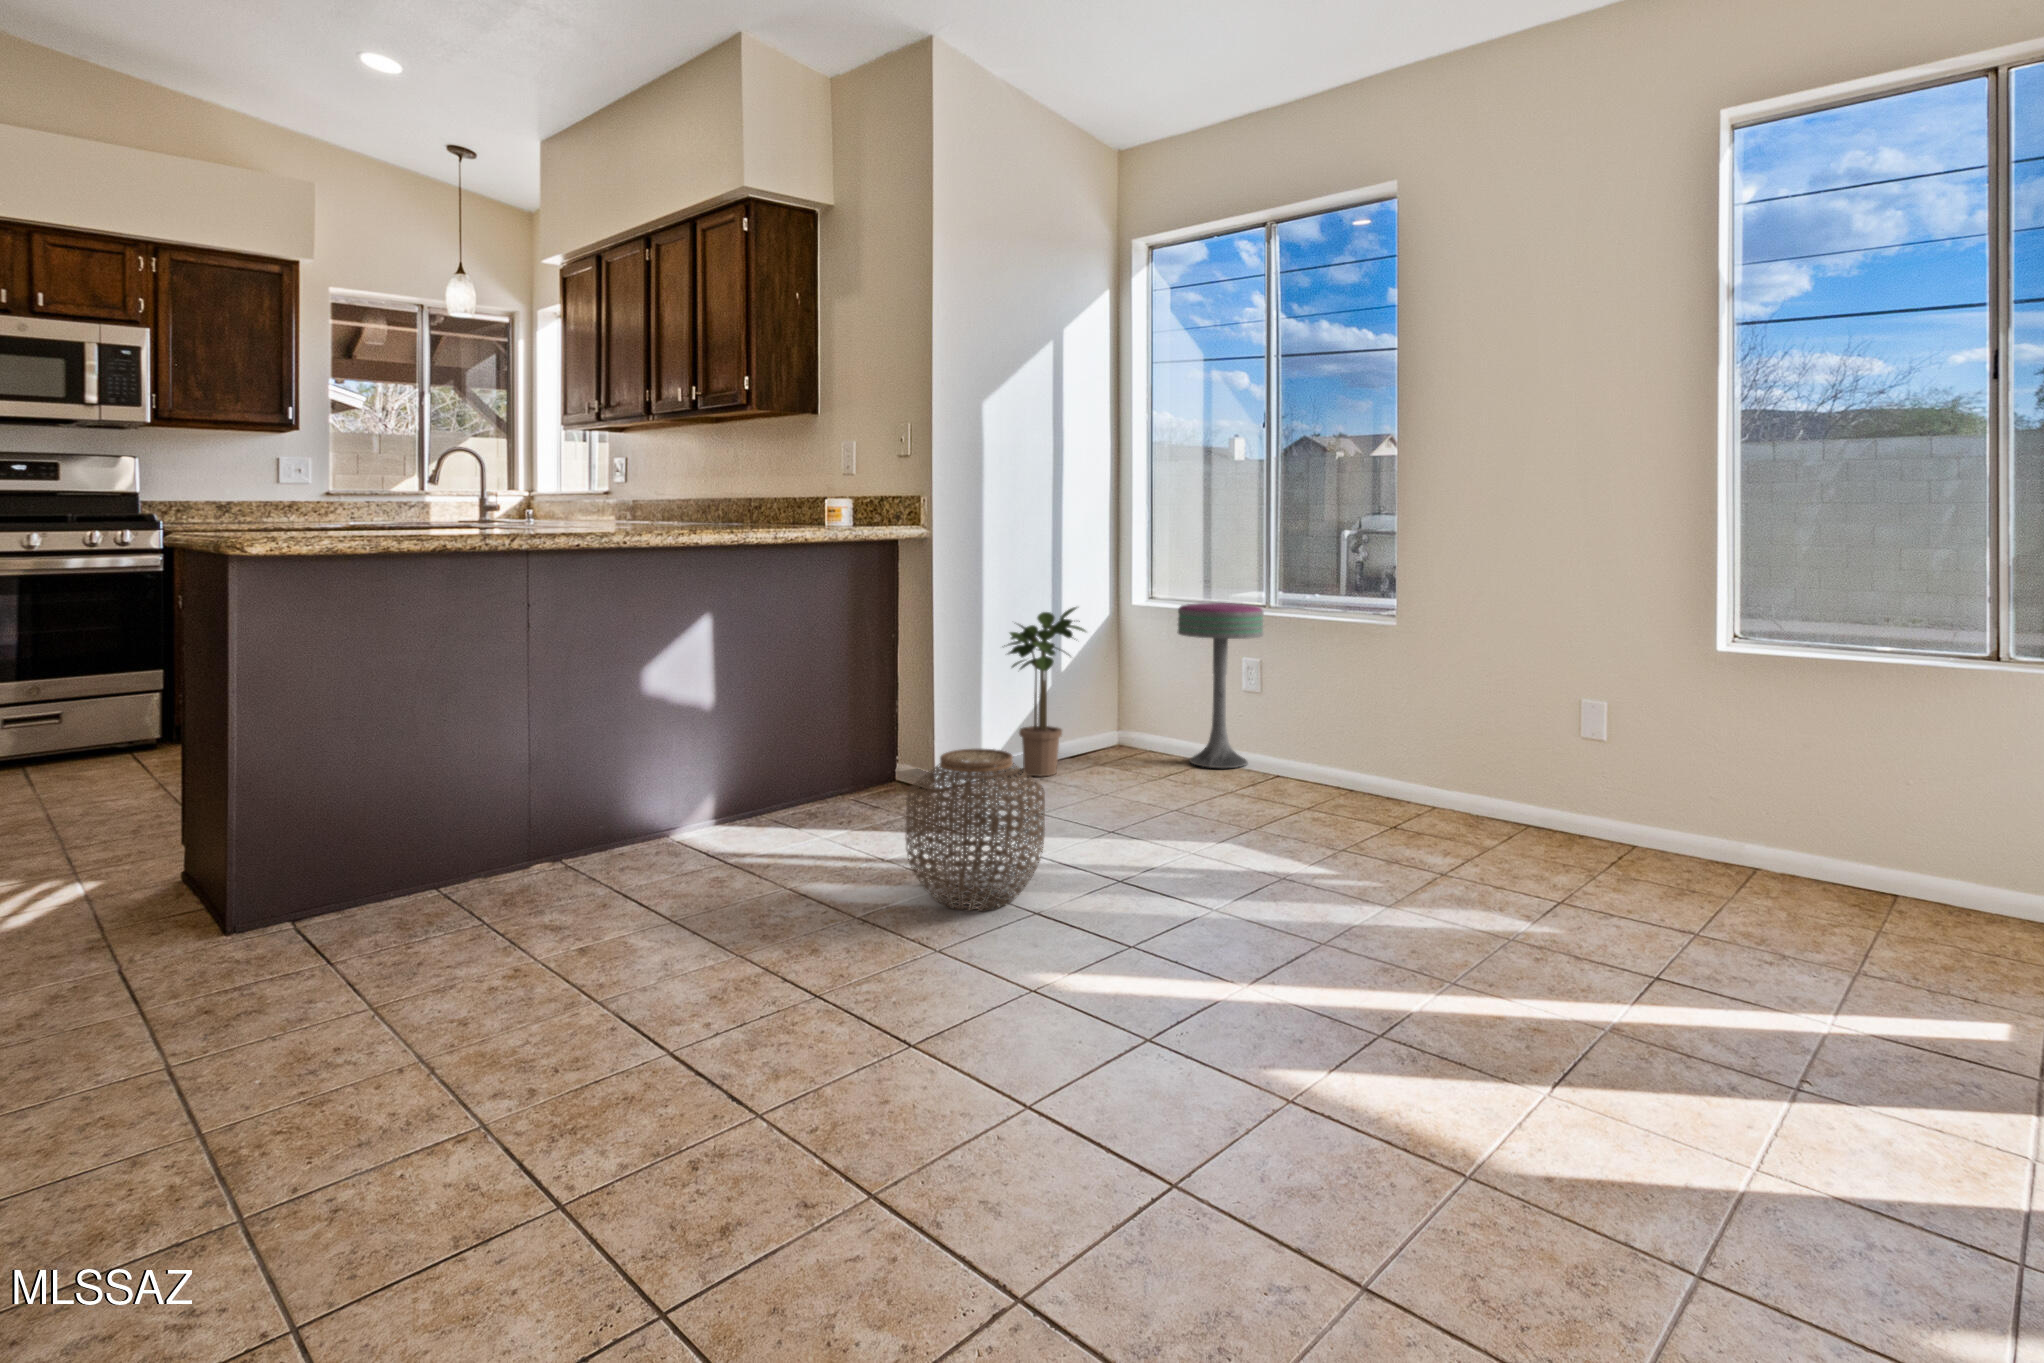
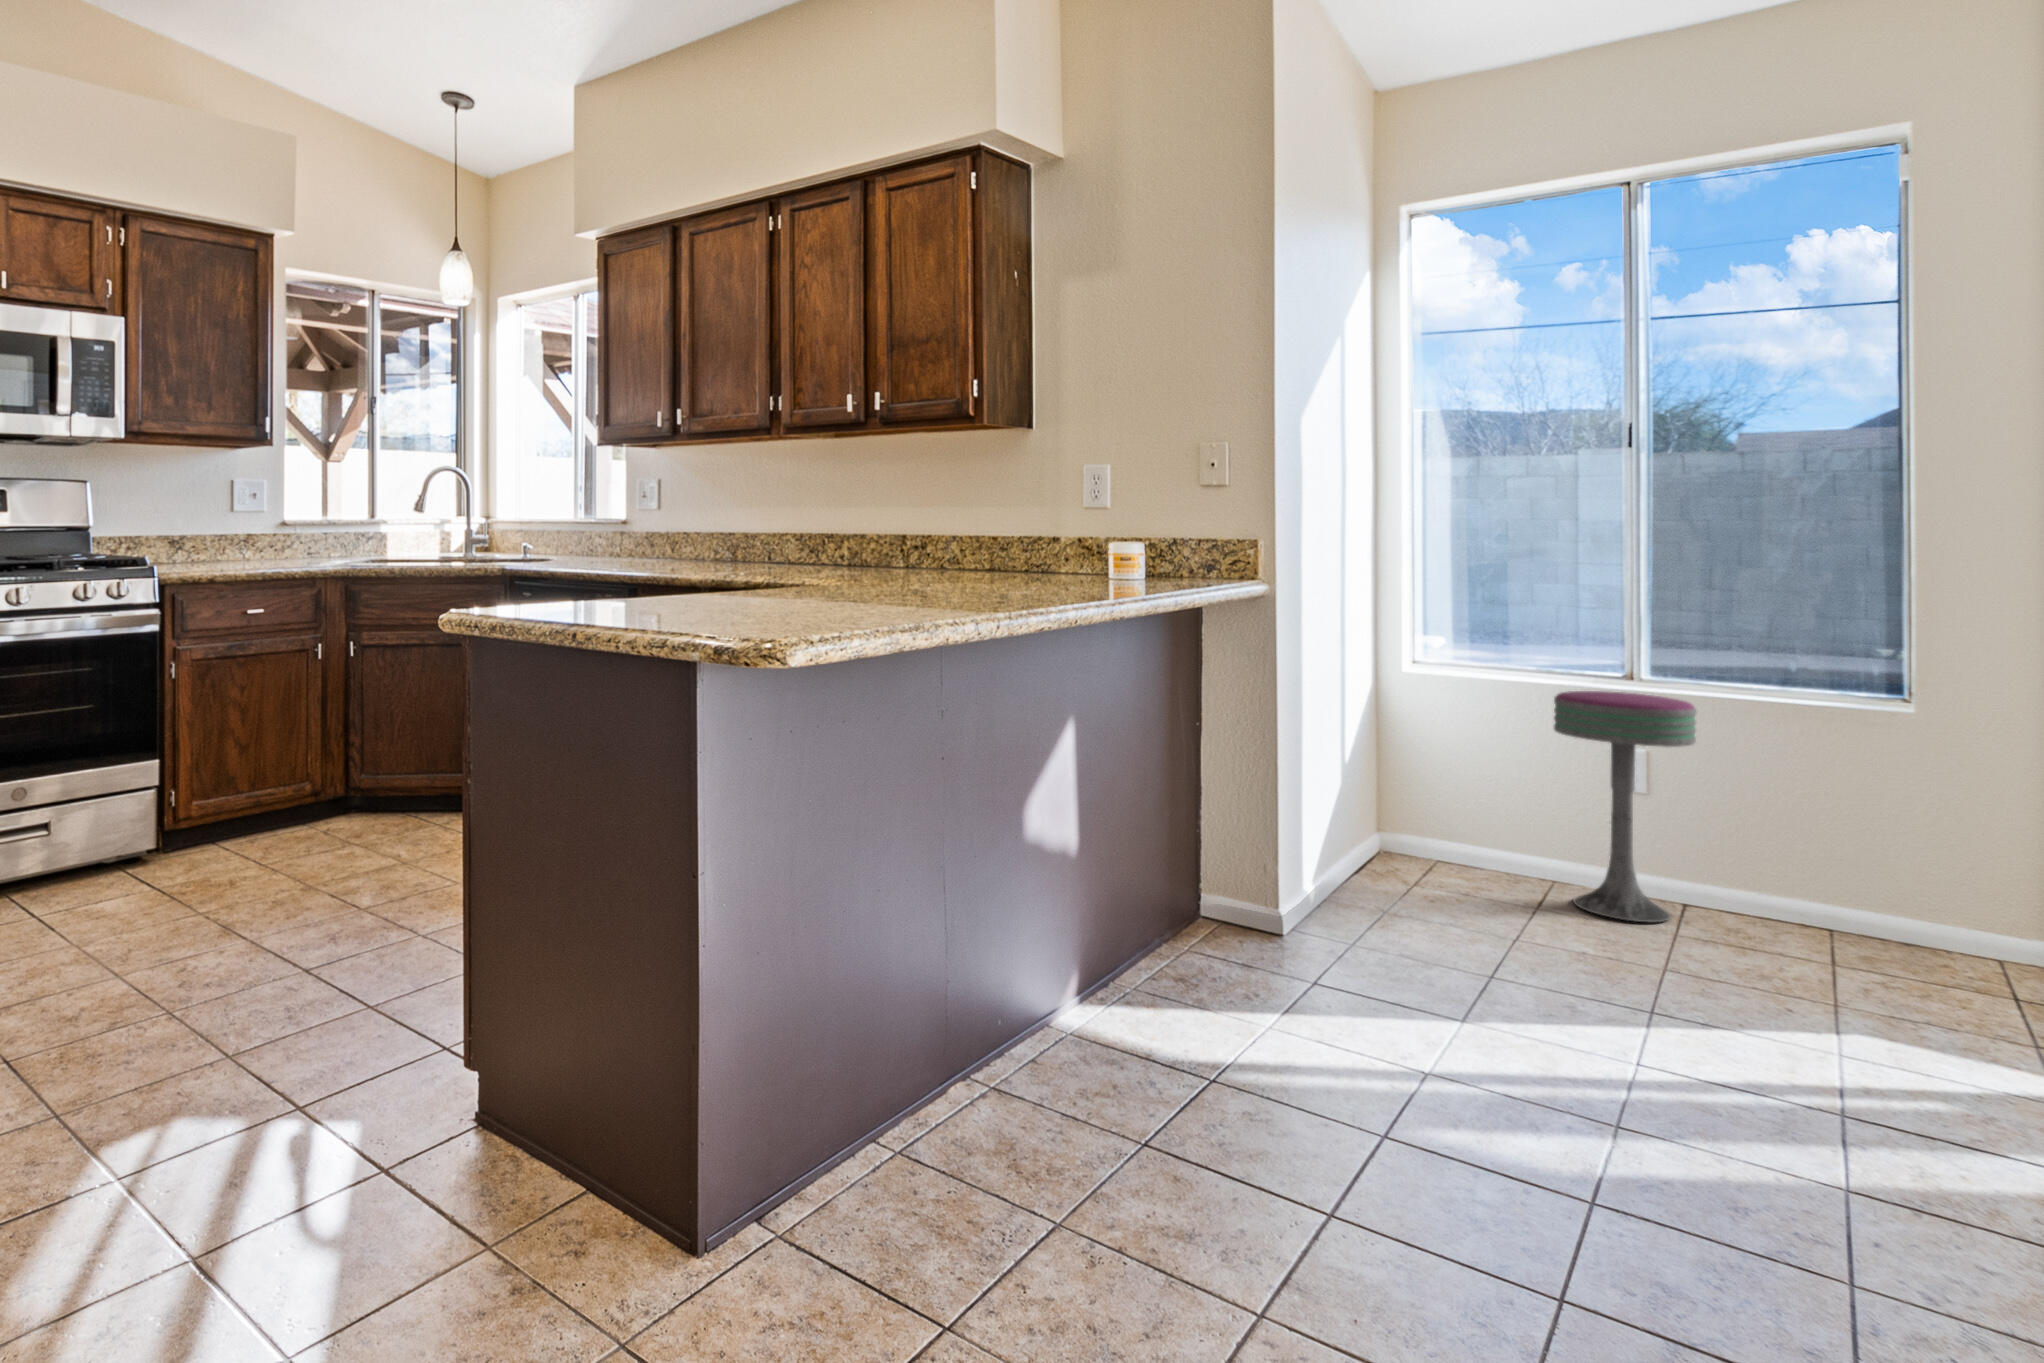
potted plant: present [1004,607,1086,776] -> none [1334,697,1458,935]
woven basket: present [906,749,1045,911] -> none [1619,966,1894,1239]

